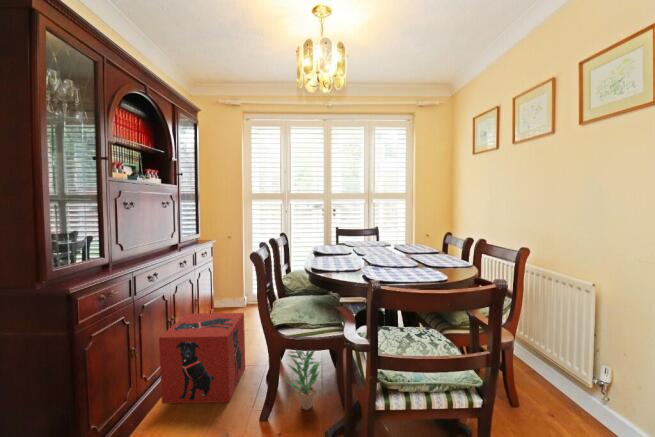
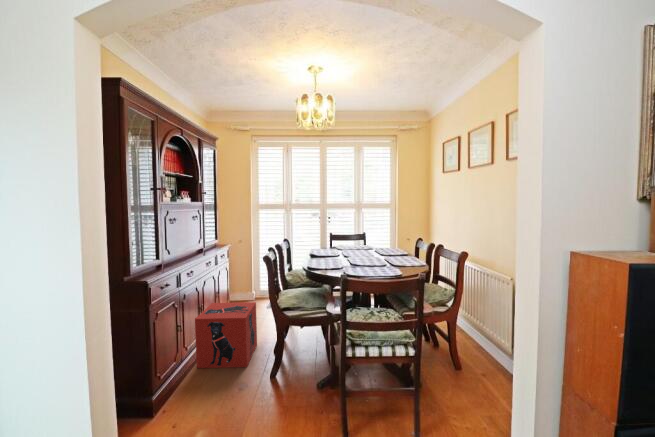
potted plant: present [289,348,320,410] -> none [289,321,316,371]

